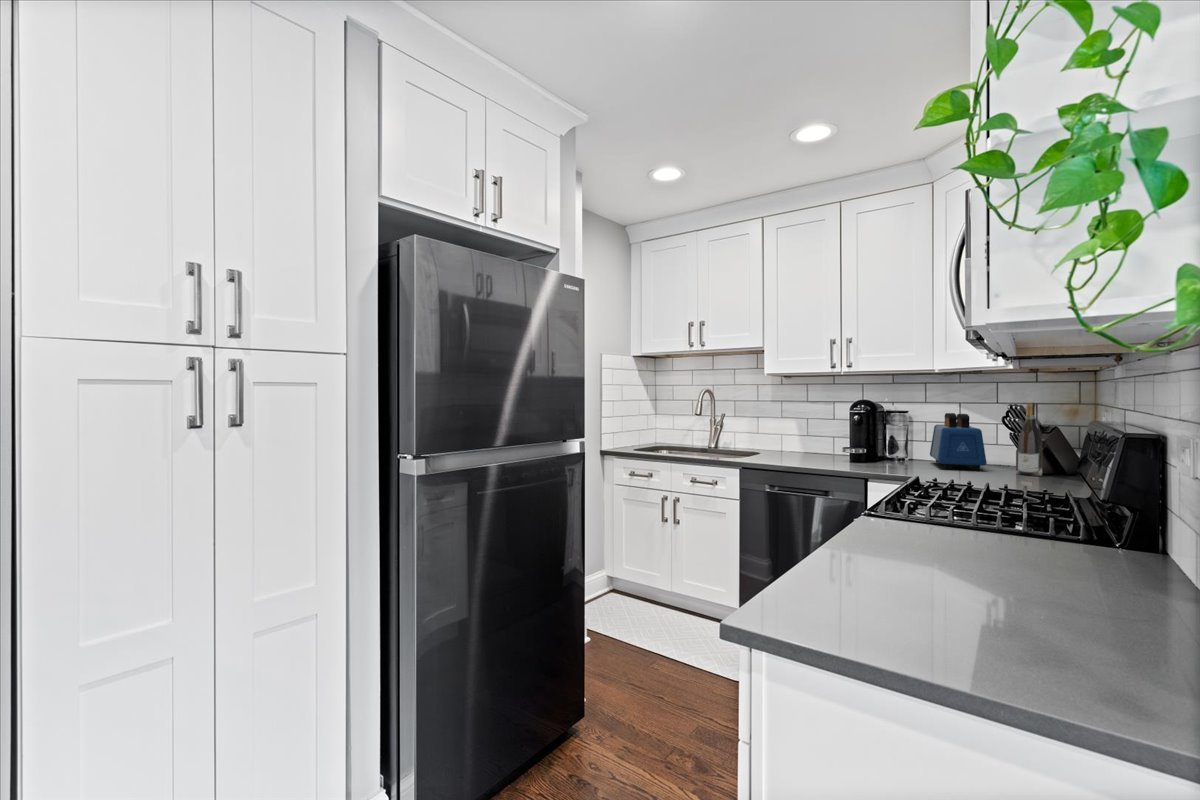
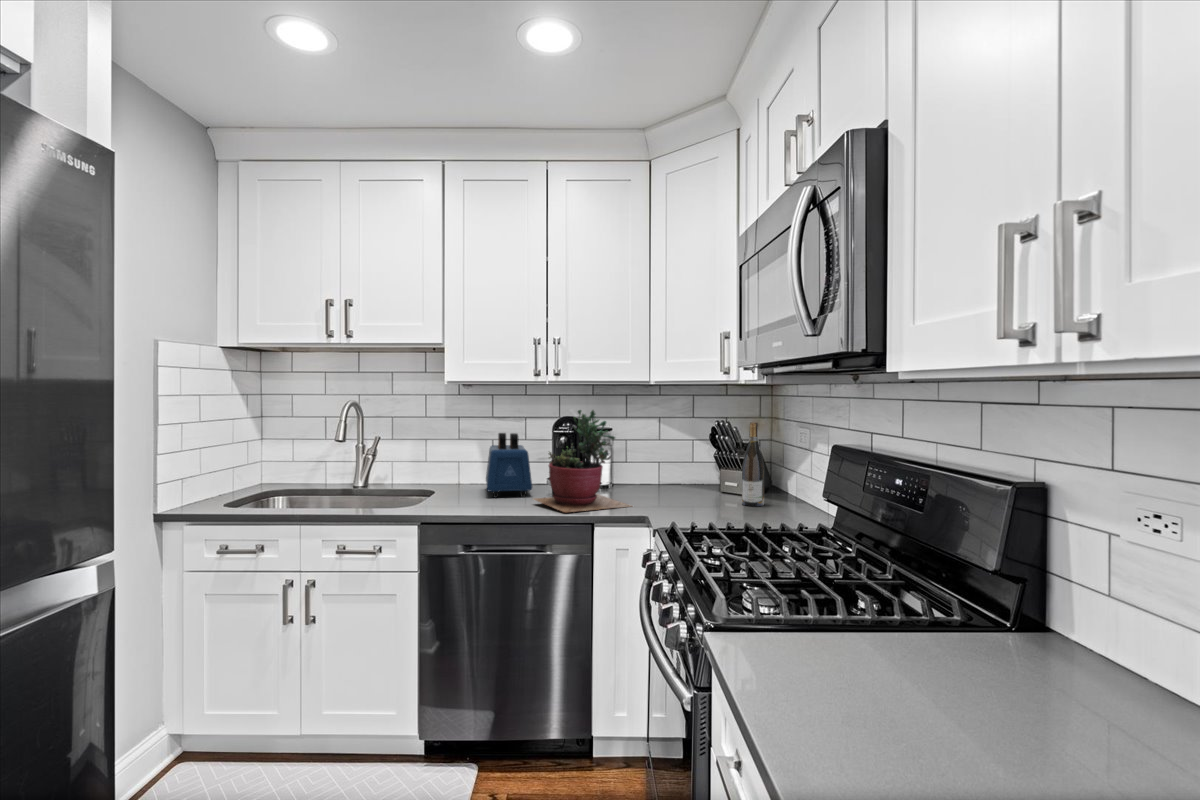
succulent plant: none [825,392,909,468] -> present [534,410,630,512]
toaster: present [930,413,987,471] -> present [486,433,532,498]

